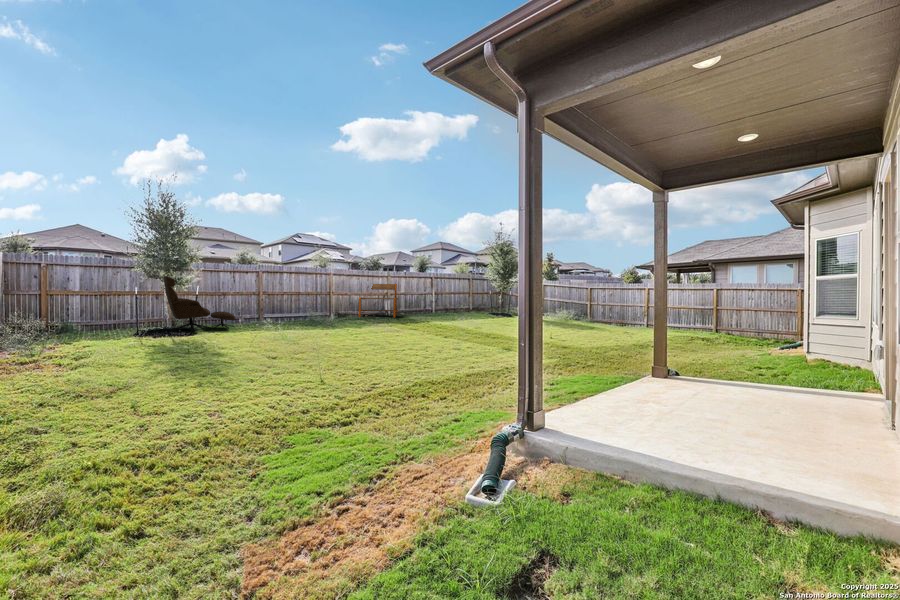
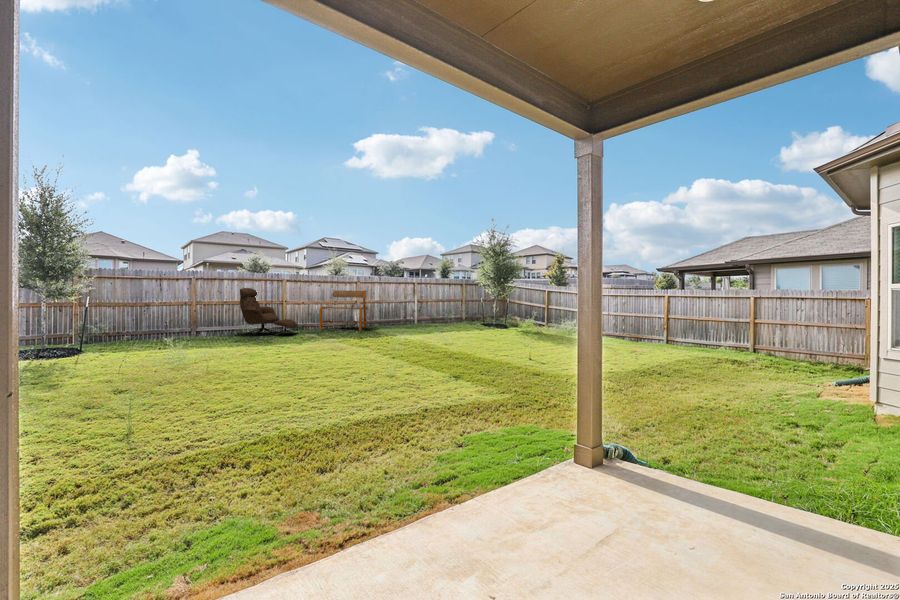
lounge chair: present [164,276,235,331] -> present [240,288,298,335]

